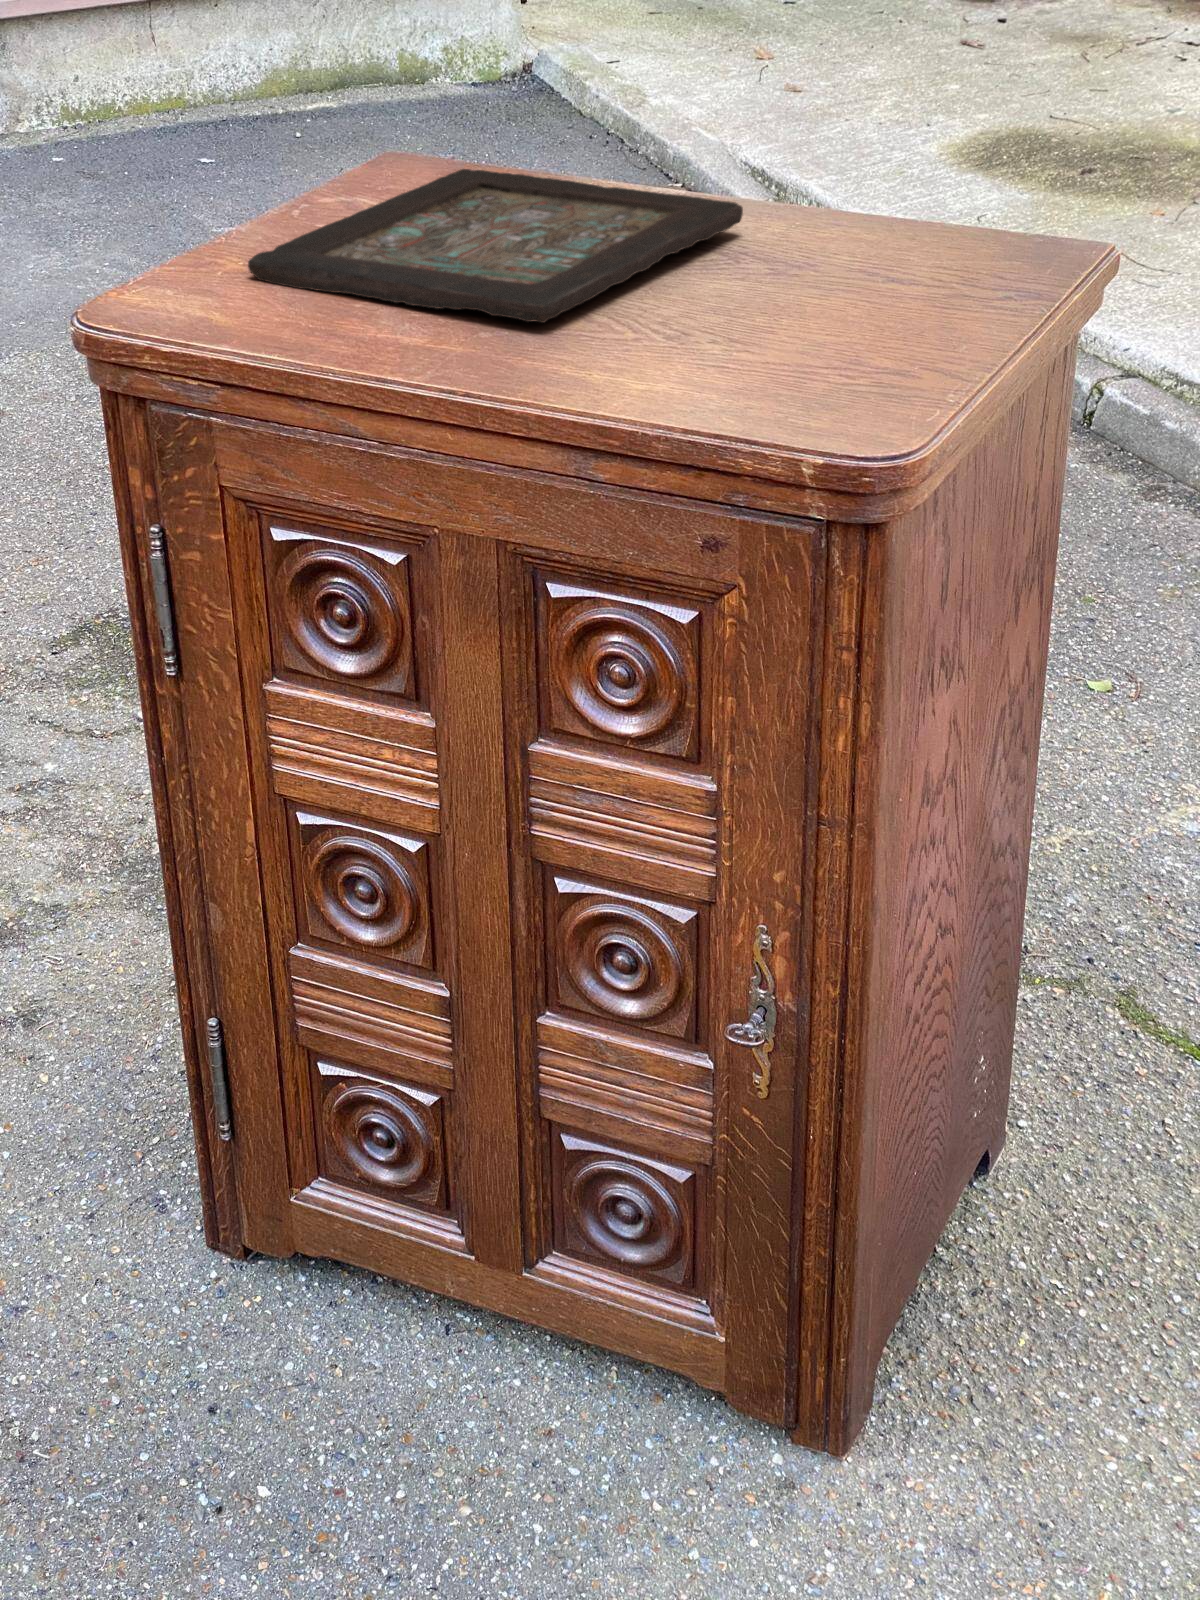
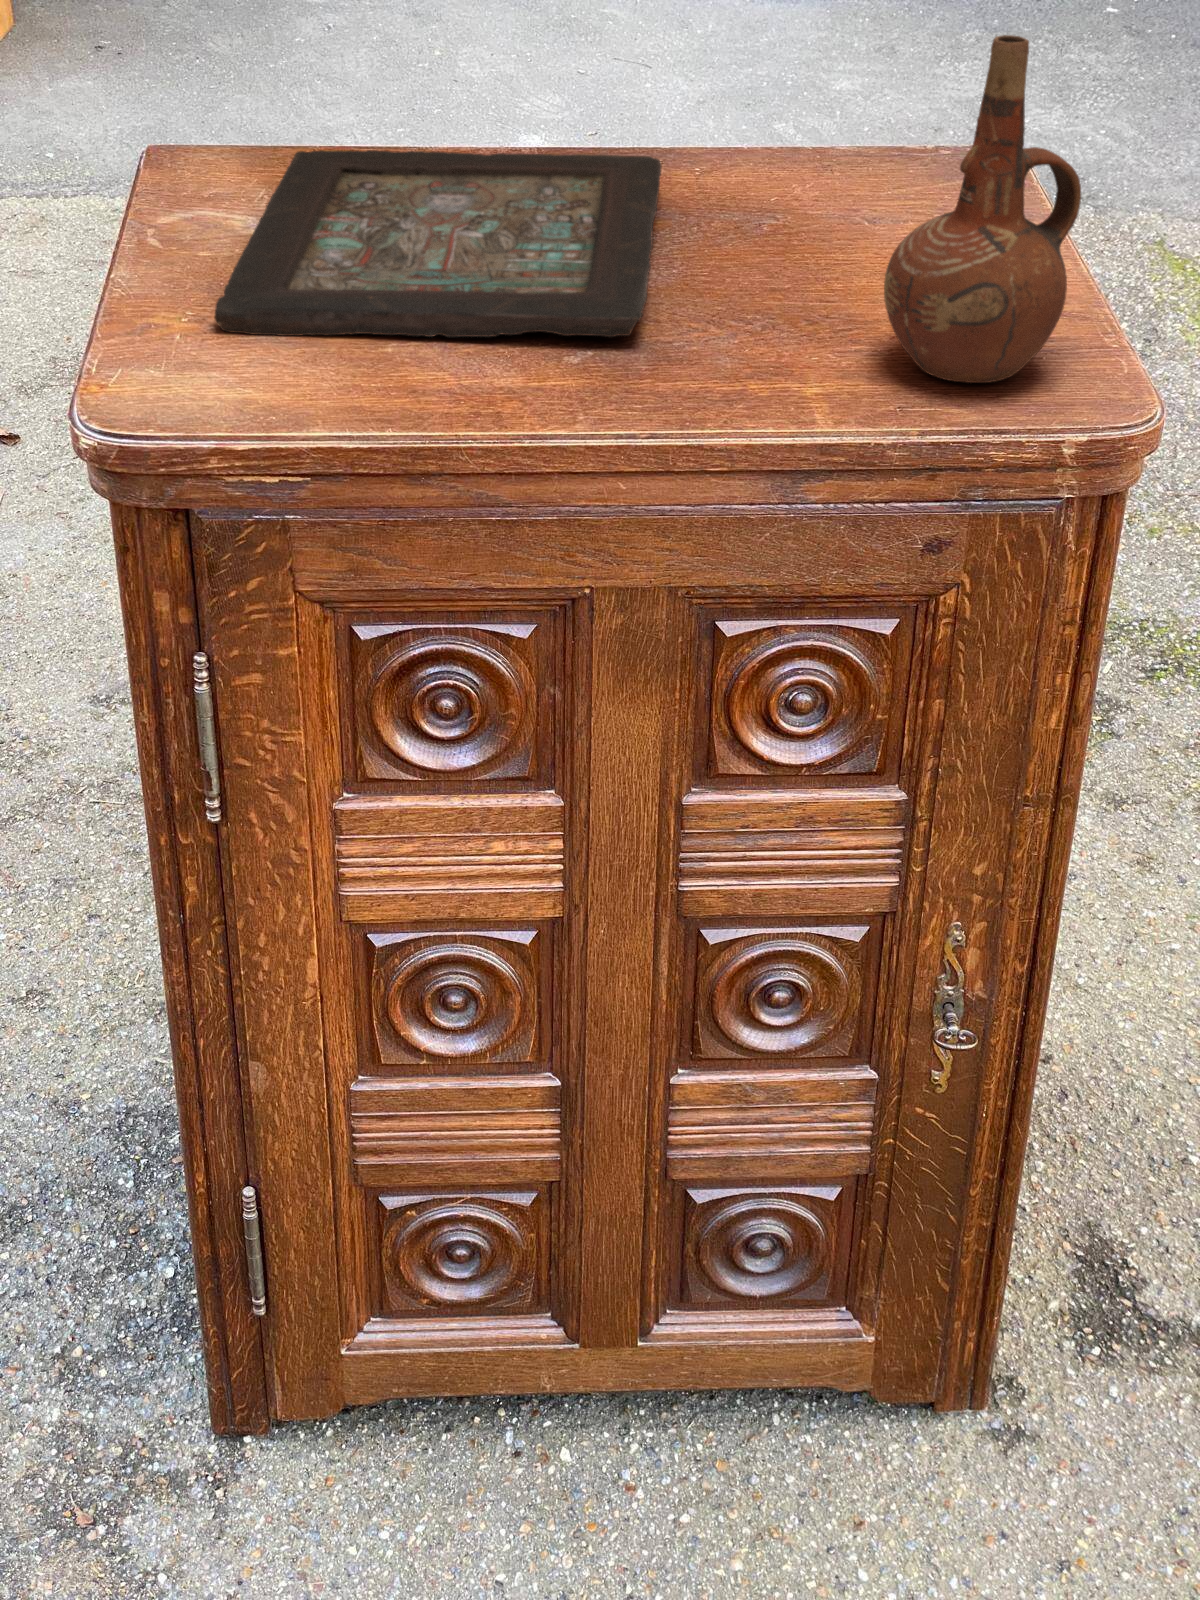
ceramic pitcher: none [721,72,905,400] -> present [884,35,1081,383]

